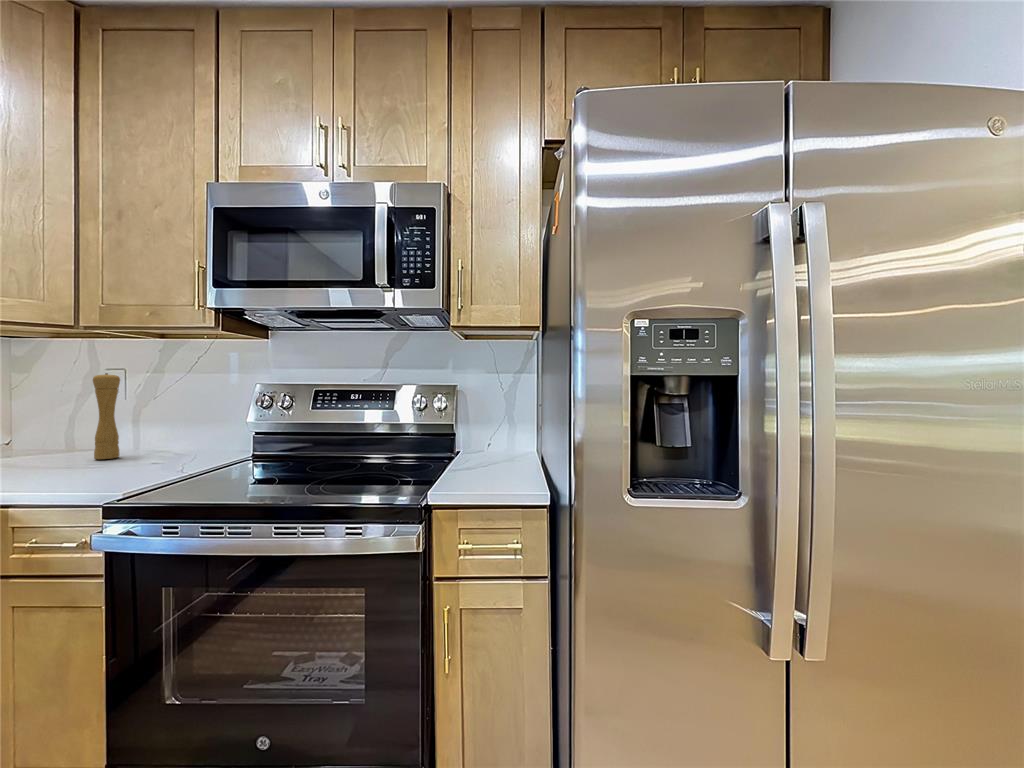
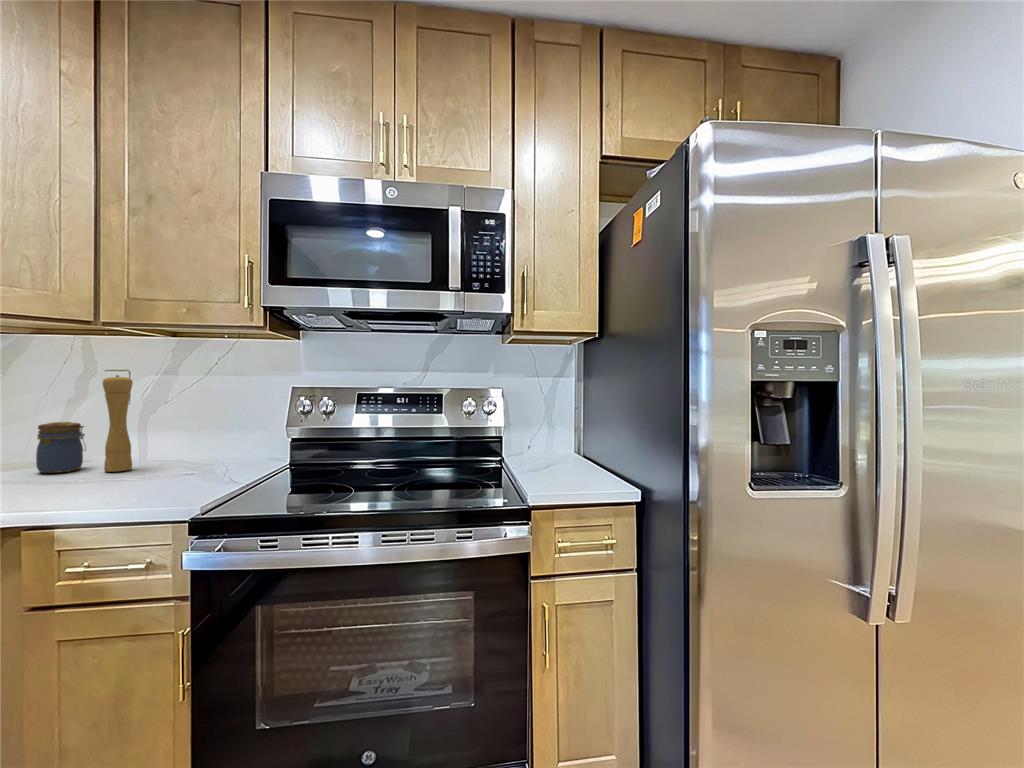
jar: none [40,415,86,459] -> present [36,422,86,473]

